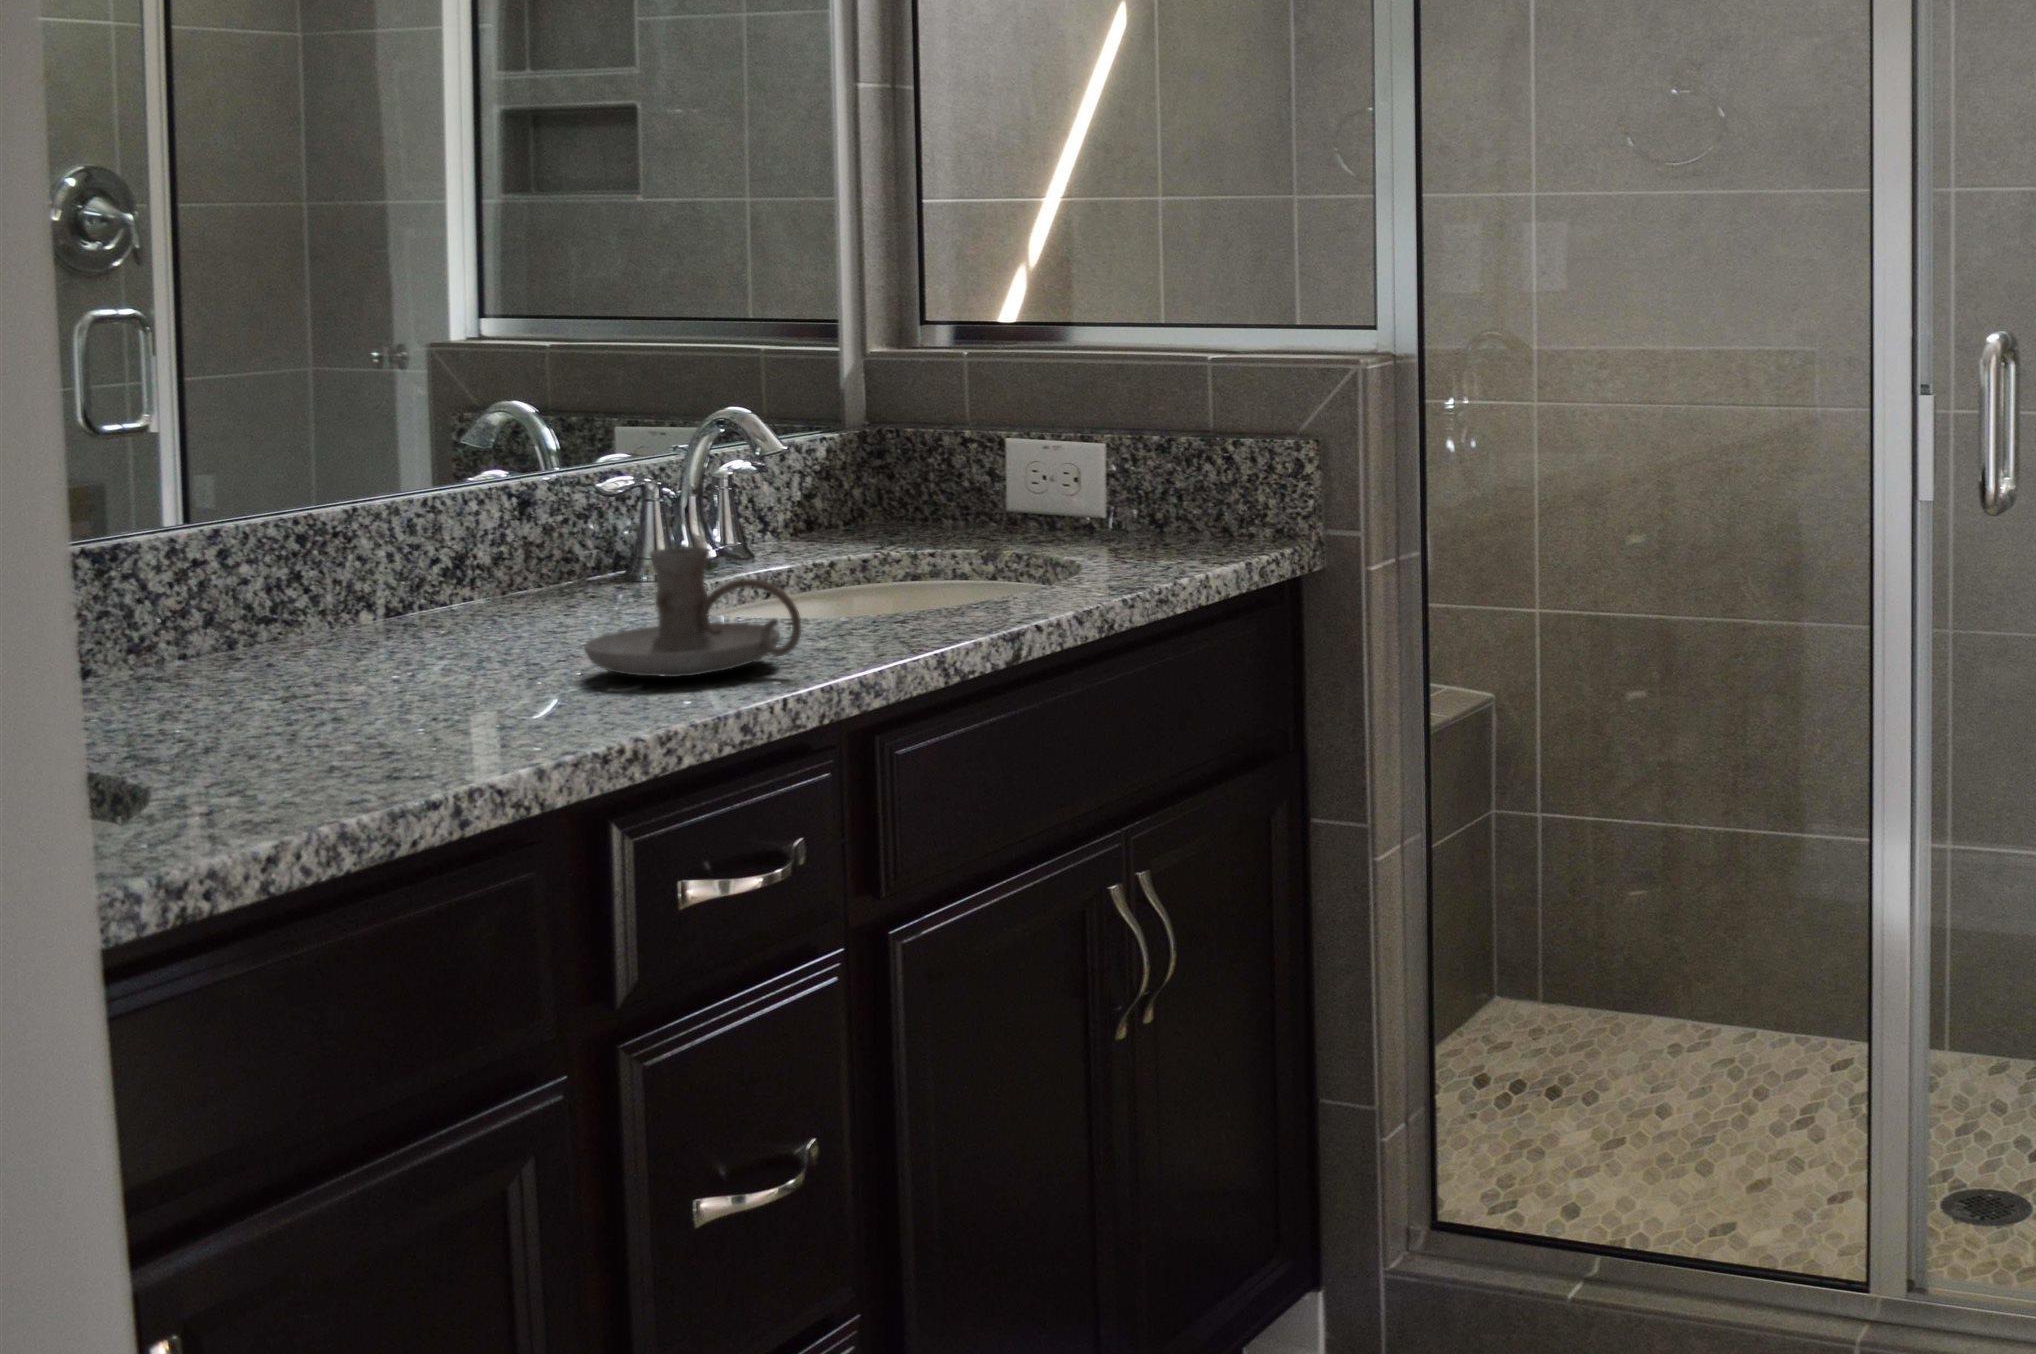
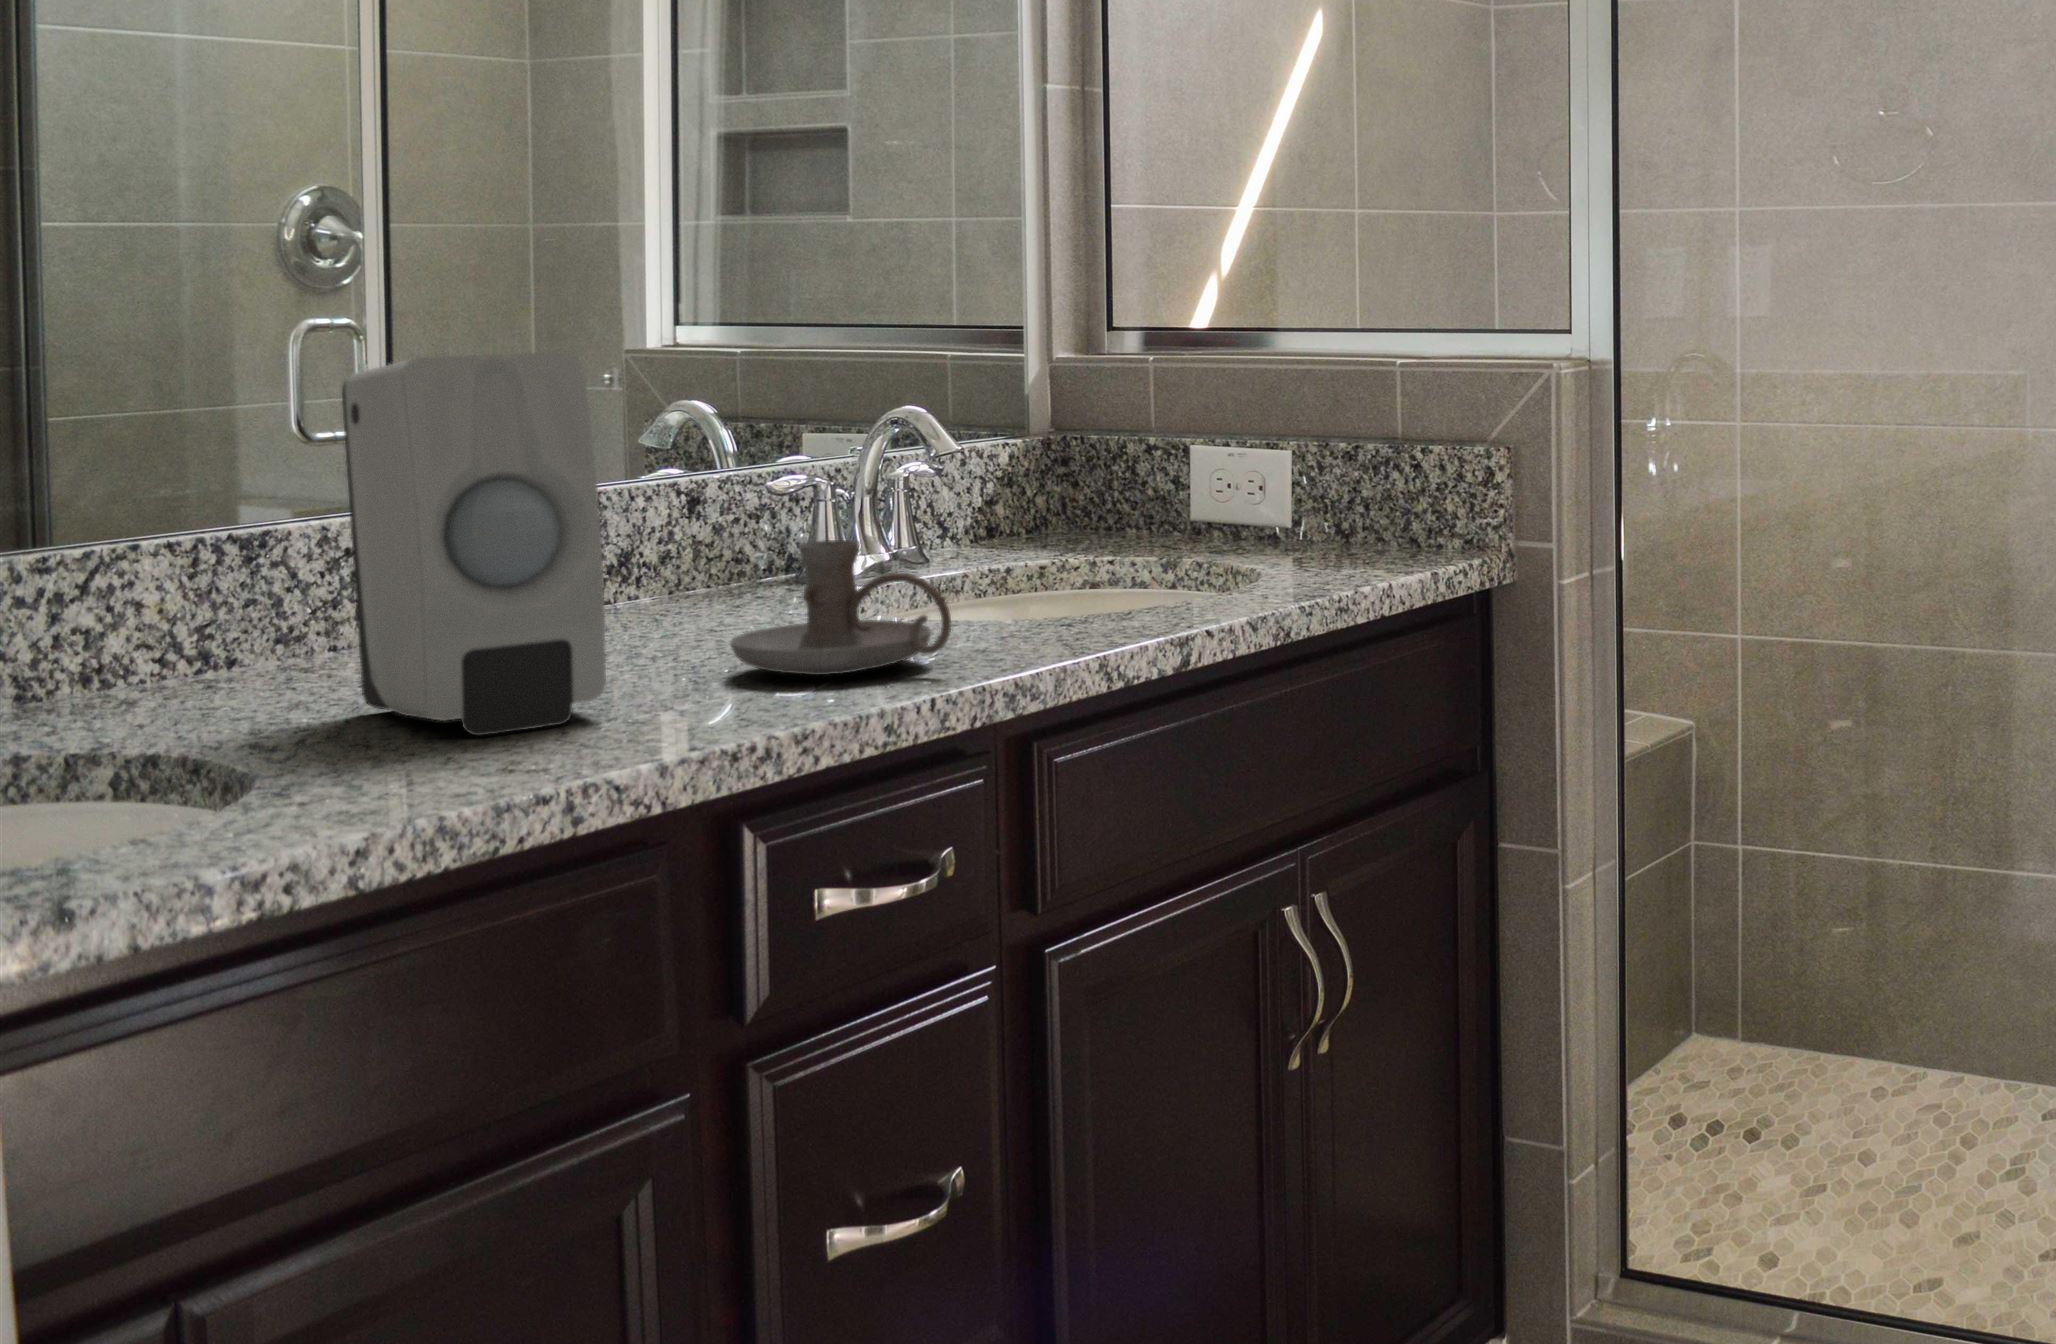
soap dispenser: none [200,375,472,742] -> present [342,353,606,735]

